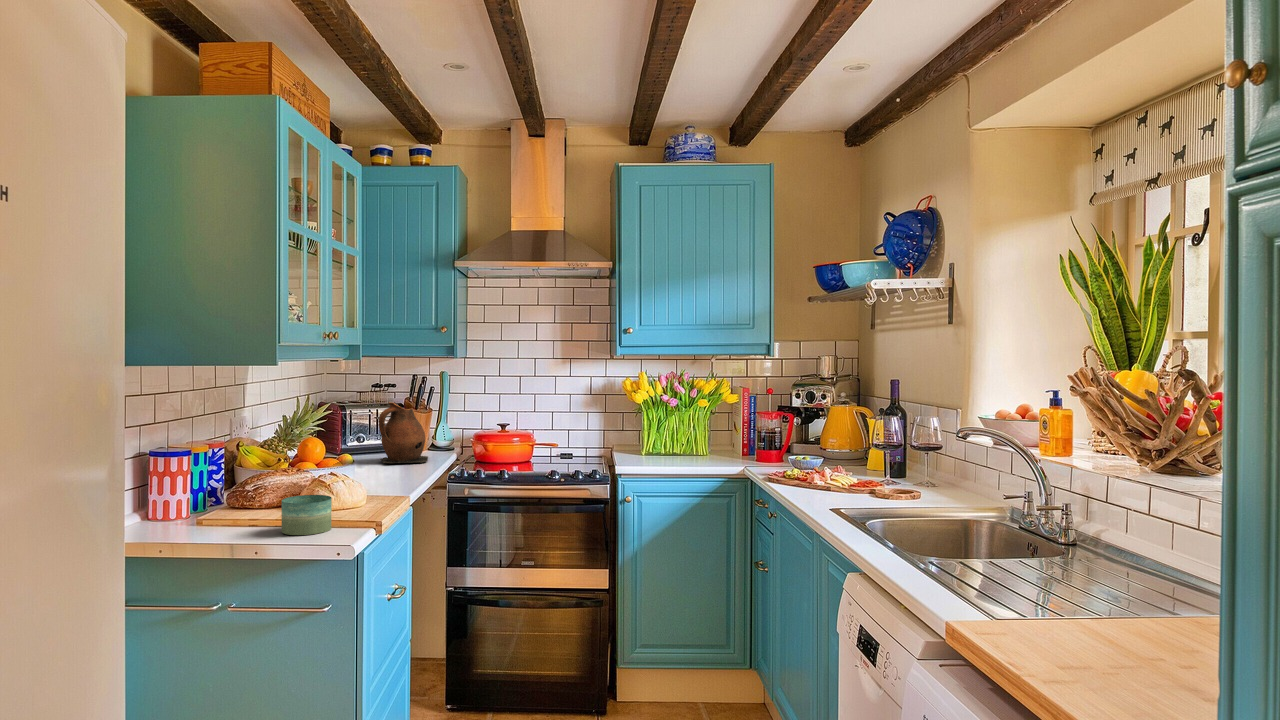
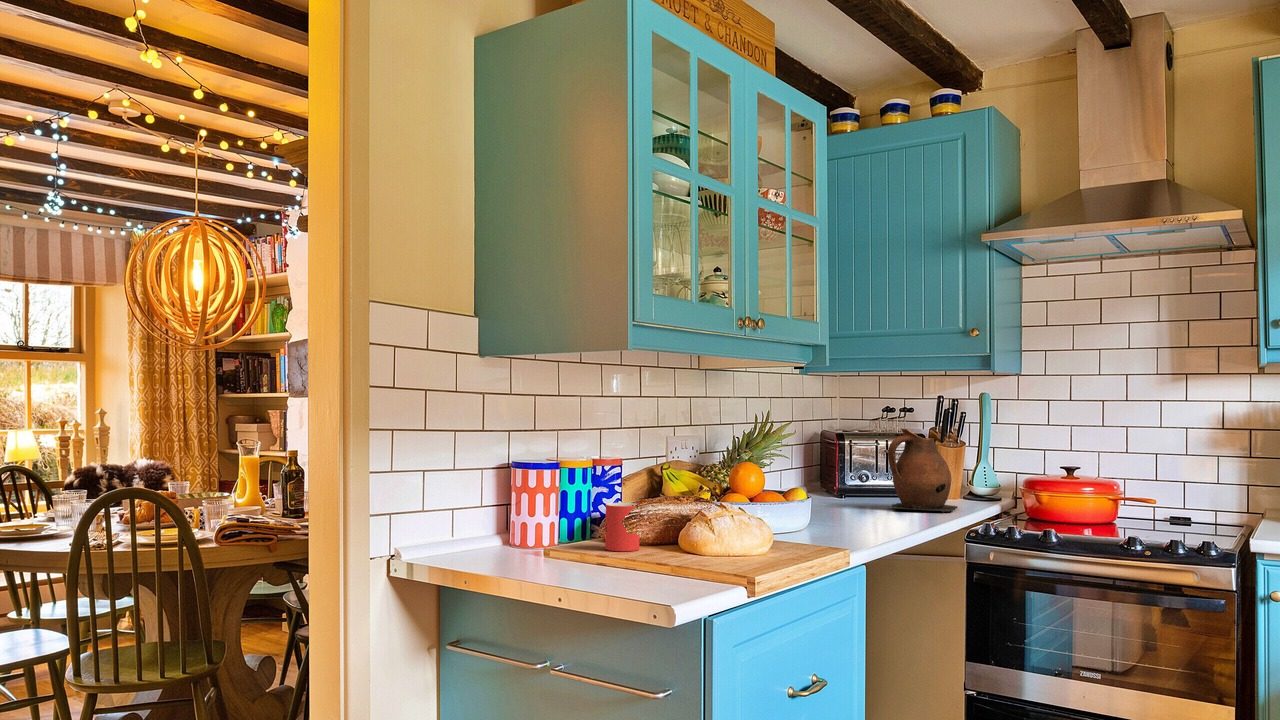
mug: none [159,492,194,537] -> present [605,503,640,551]
candle: present [281,495,332,535] -> none [723,517,782,565]

